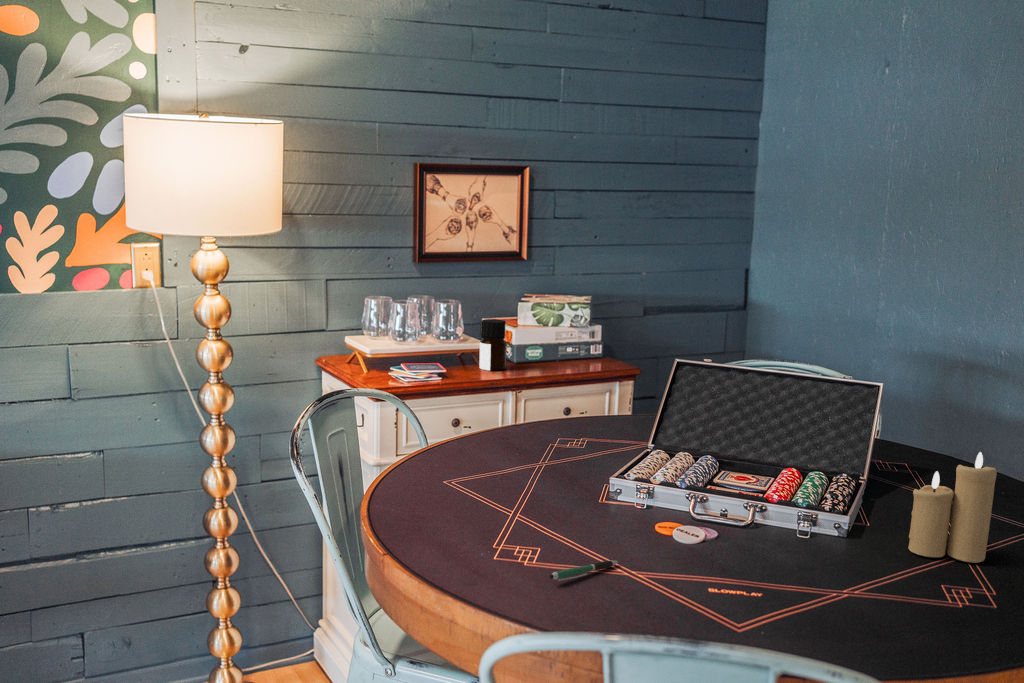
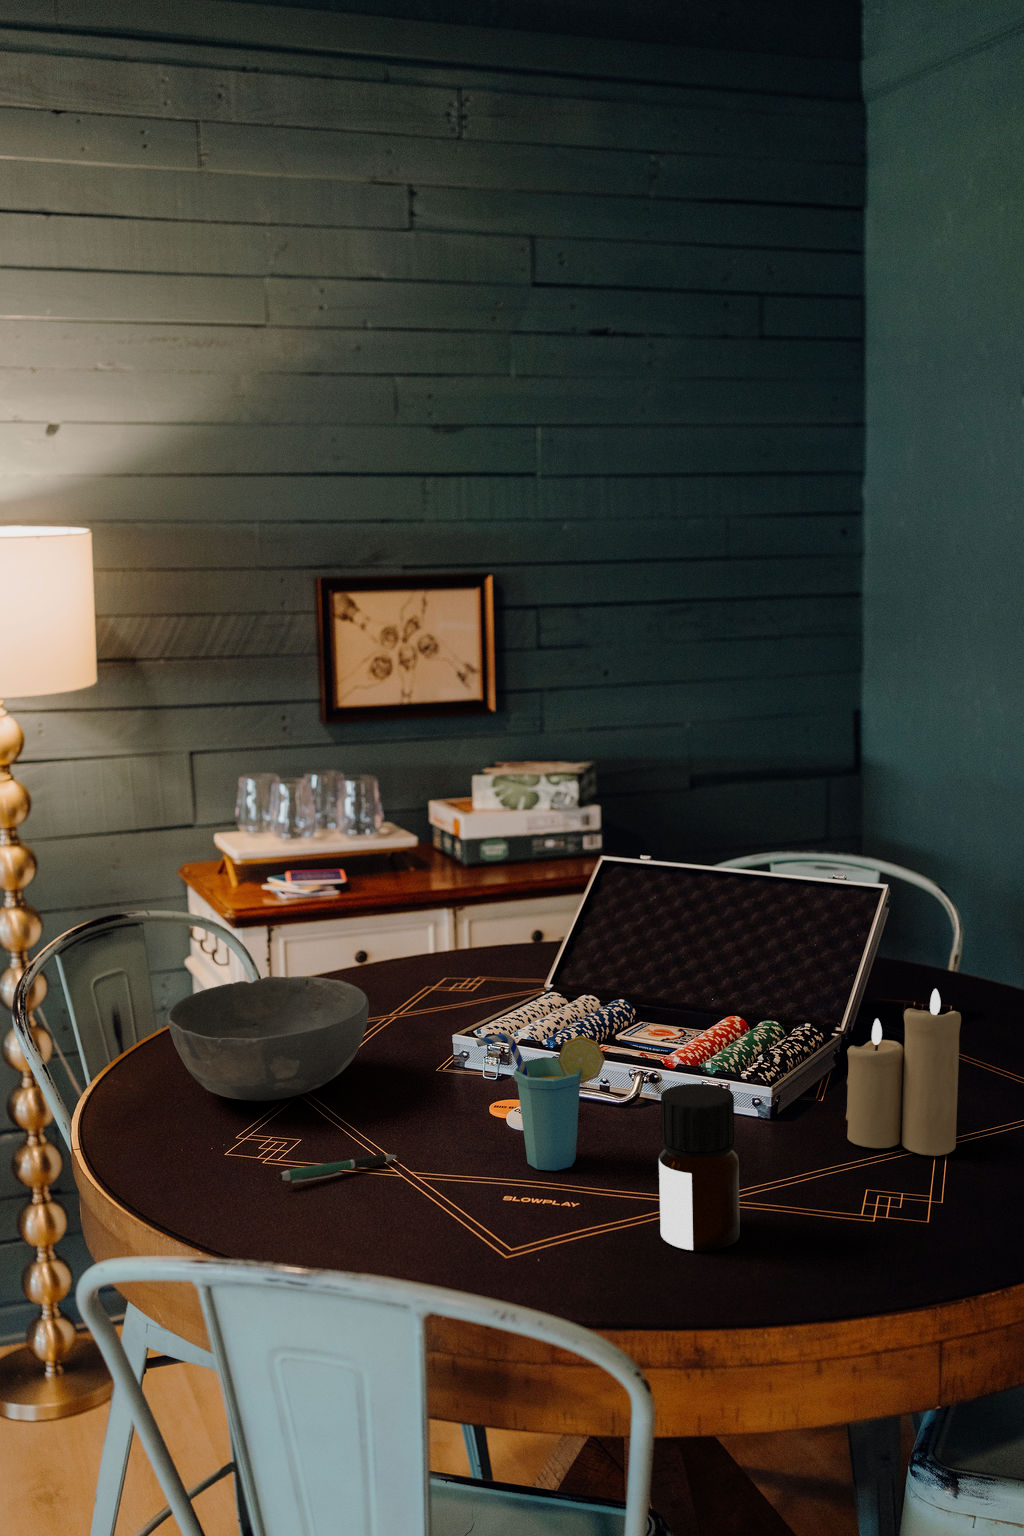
bottle: present [479,319,506,371] -> present [659,1084,740,1251]
bowl: none [423,434,564,522] -> present [167,976,369,1101]
cup: none [685,477,769,572] -> present [476,1033,605,1171]

